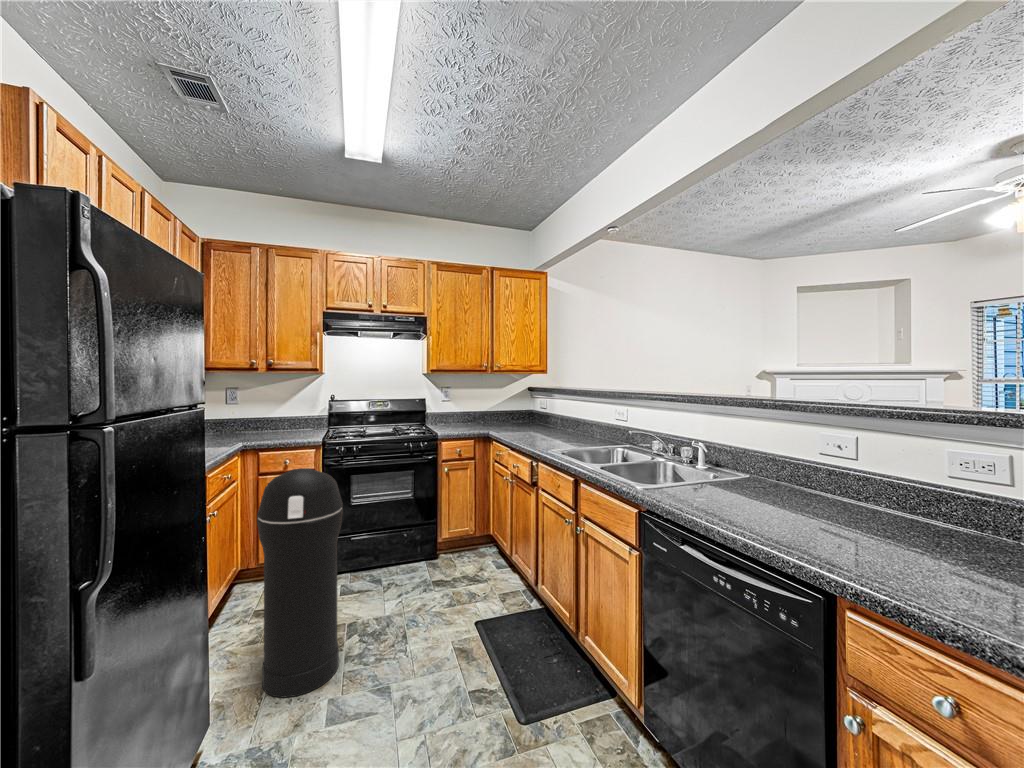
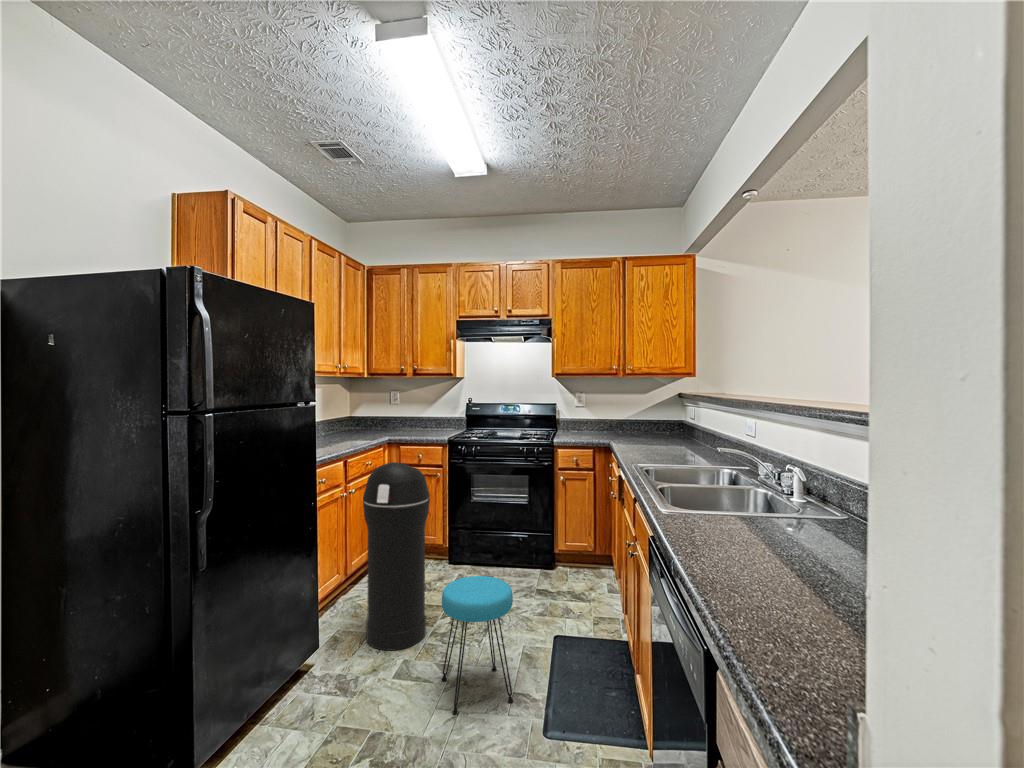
stool: none [386,580,476,743] -> present [441,576,513,713]

